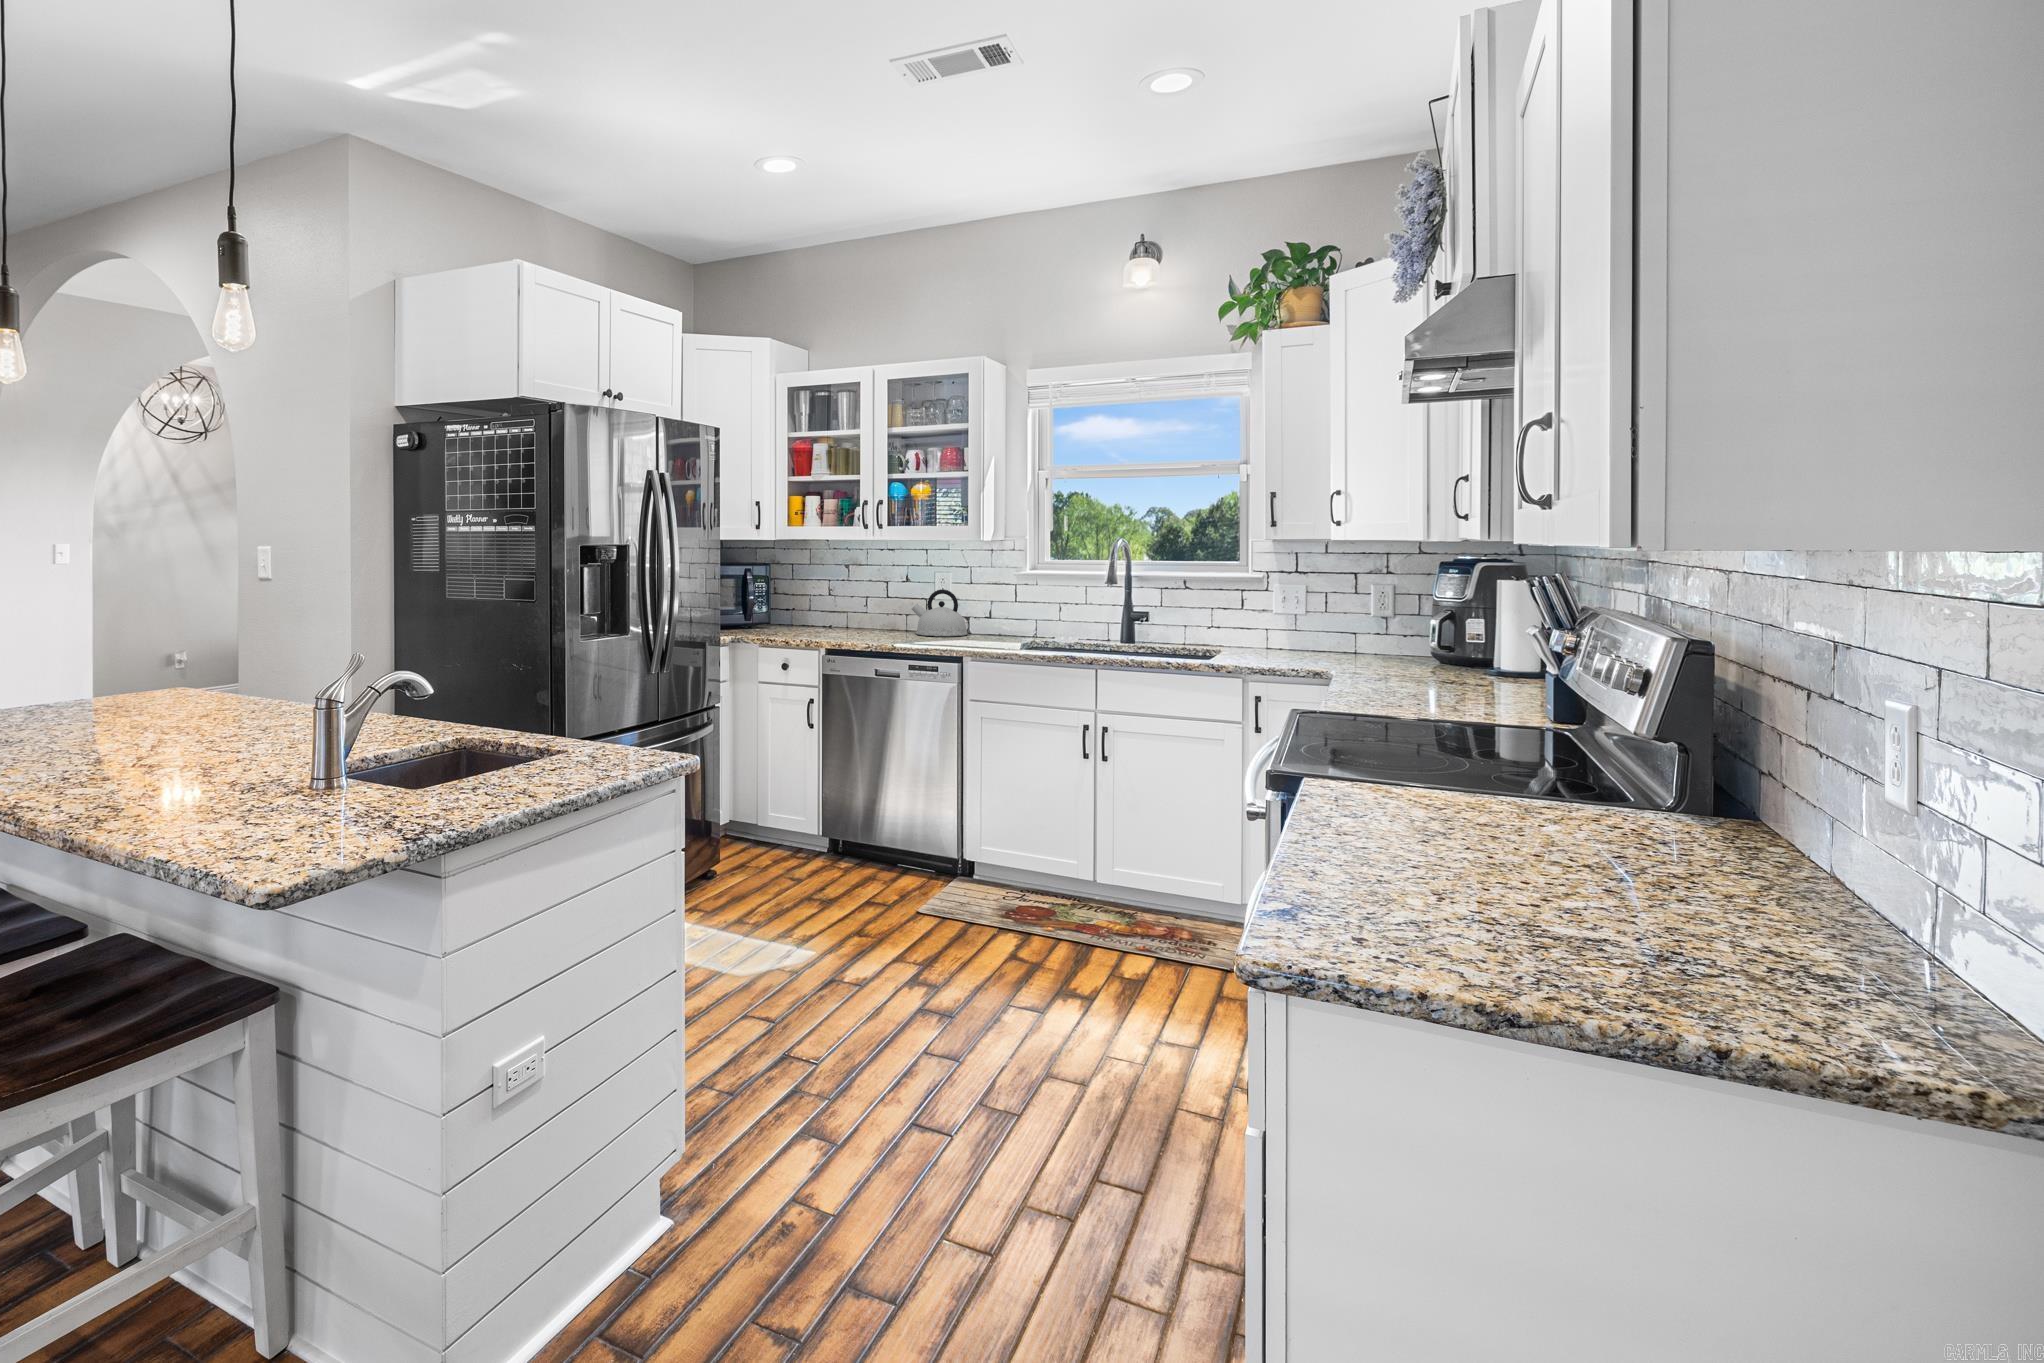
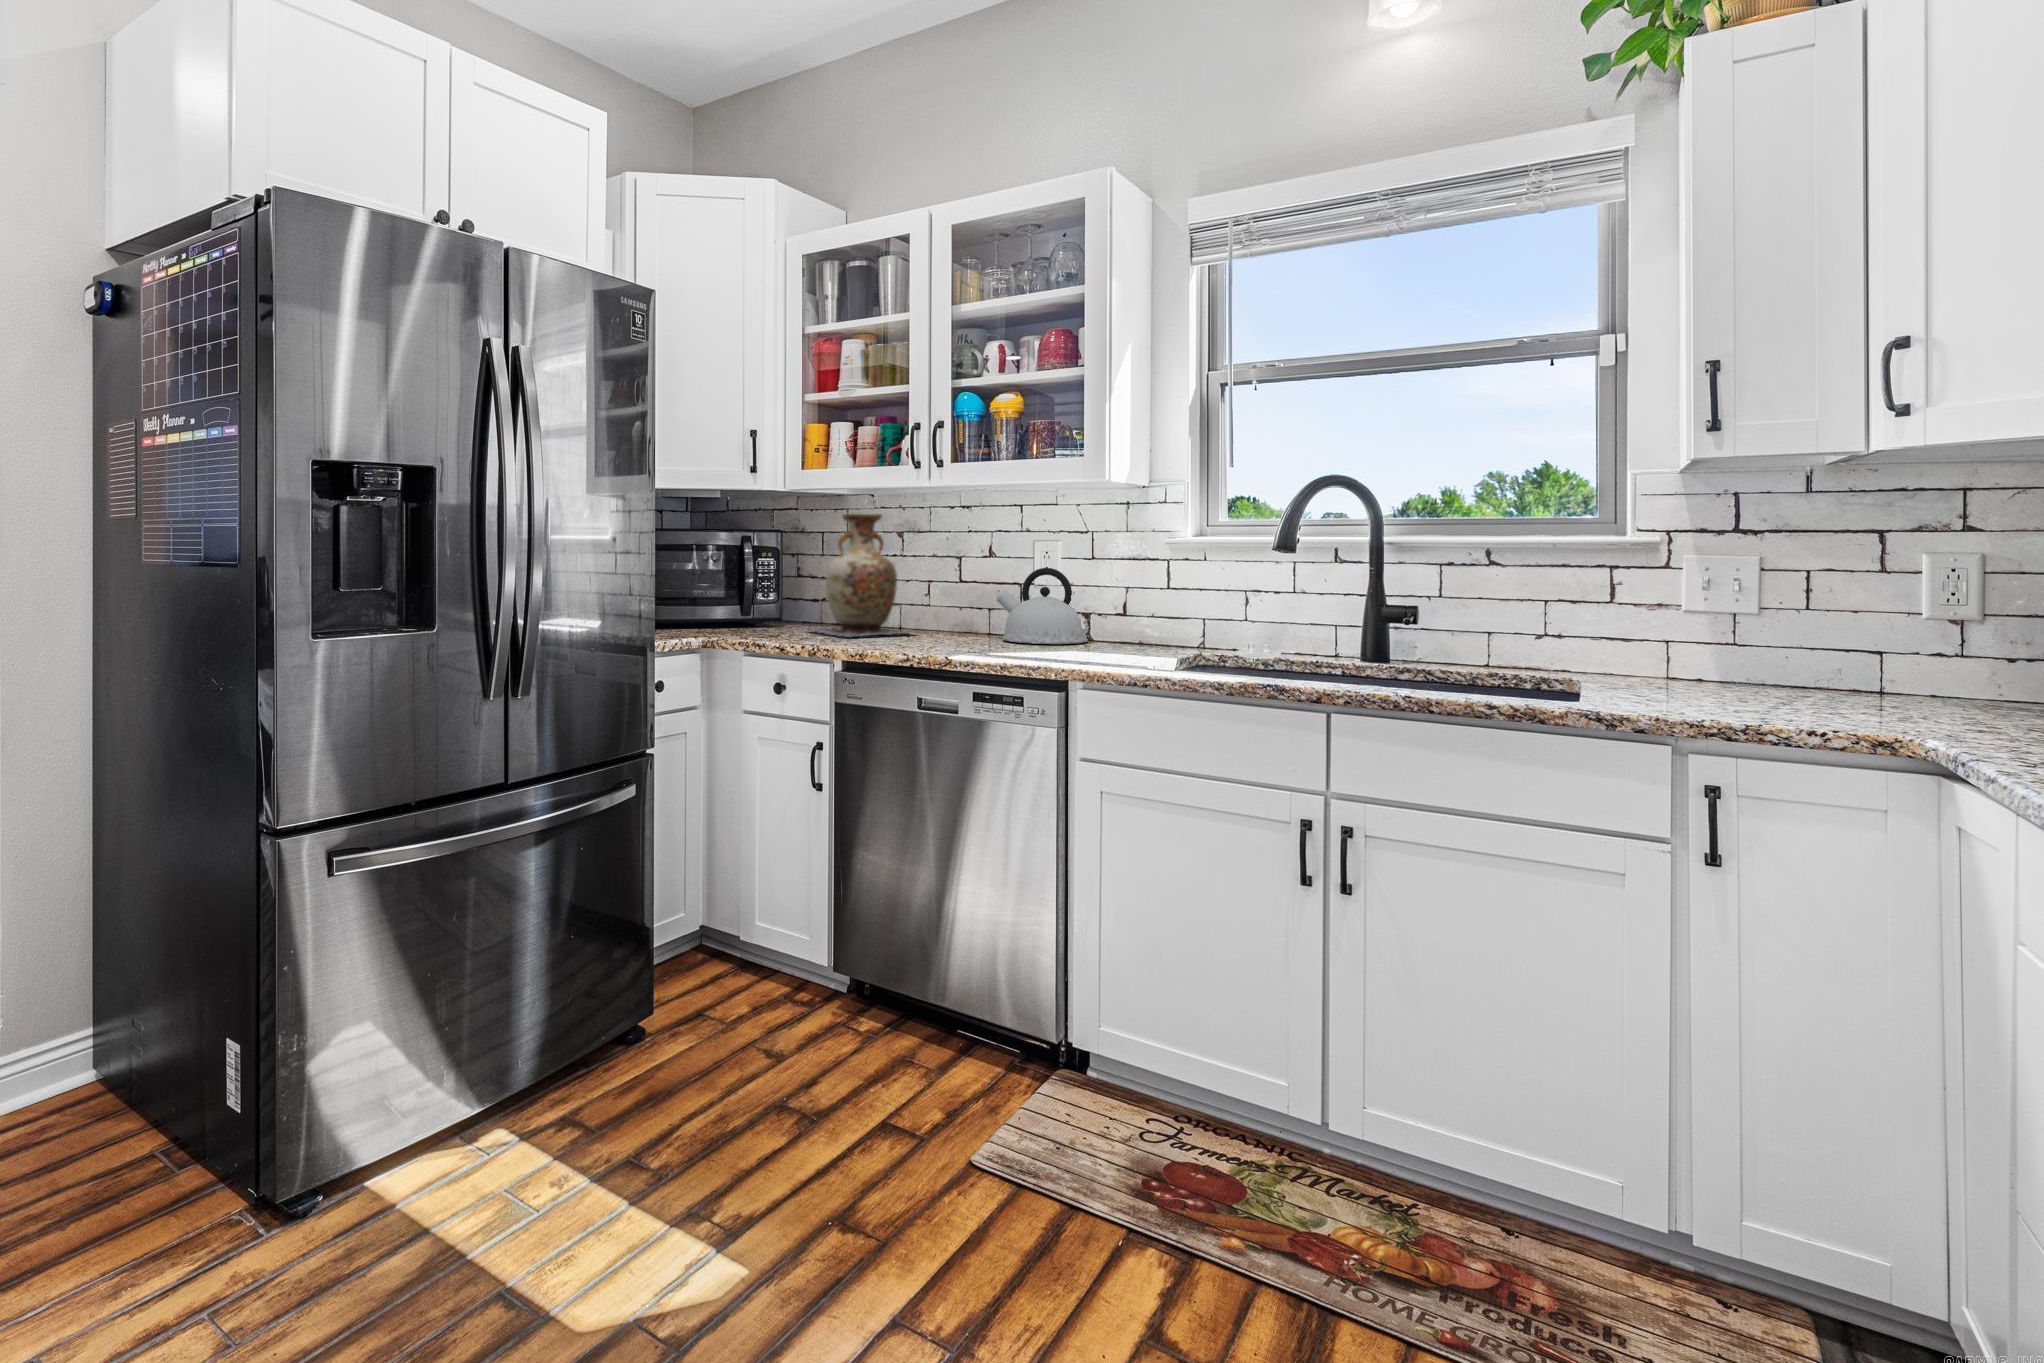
vase: none [787,555,862,634] -> present [817,514,910,637]

